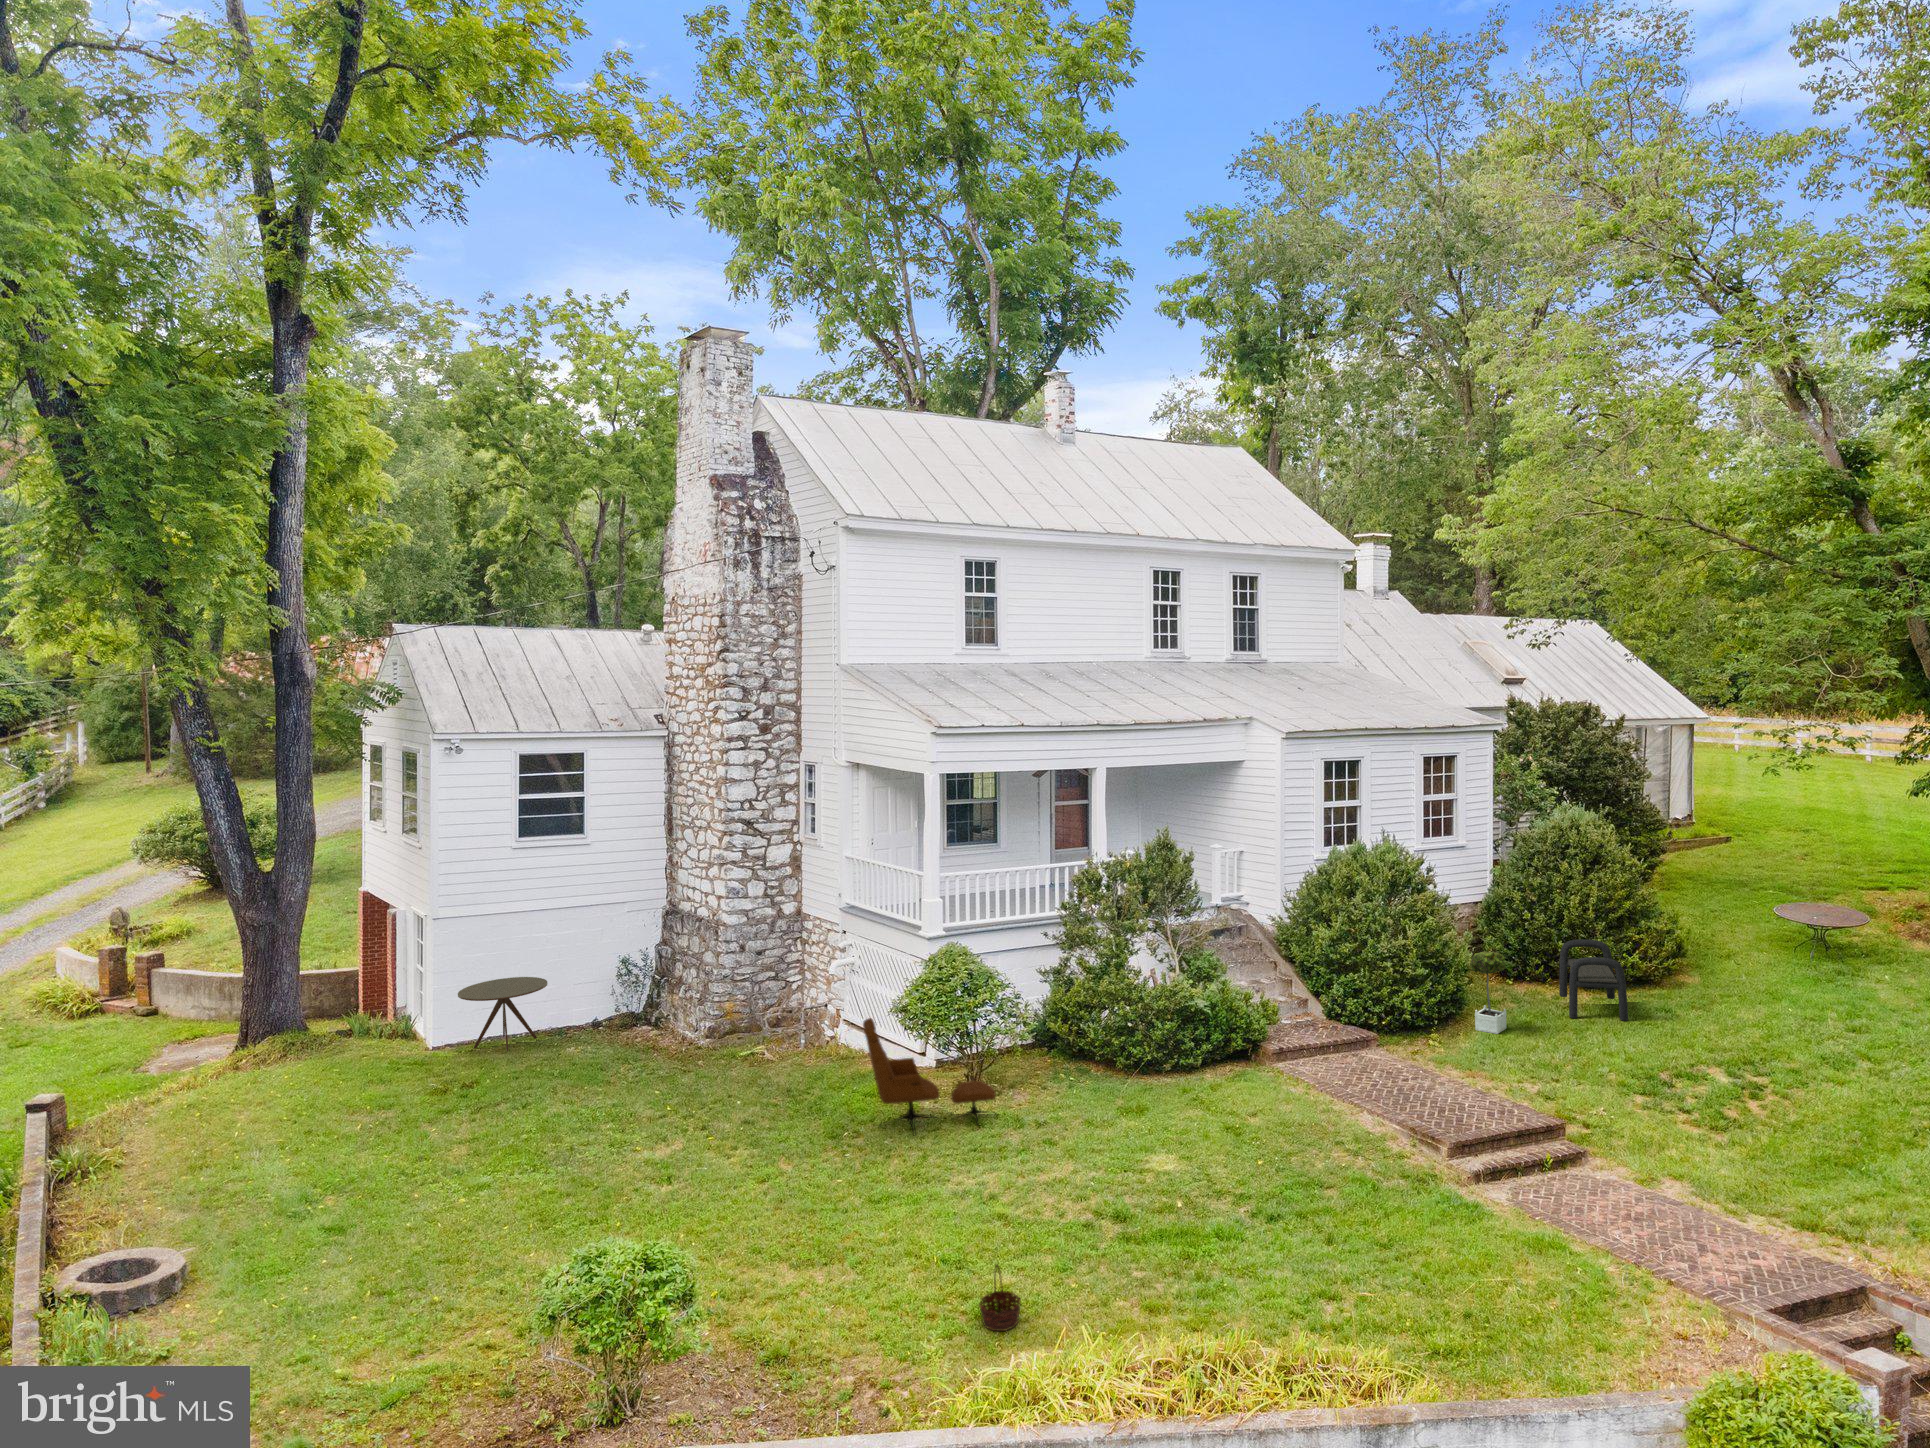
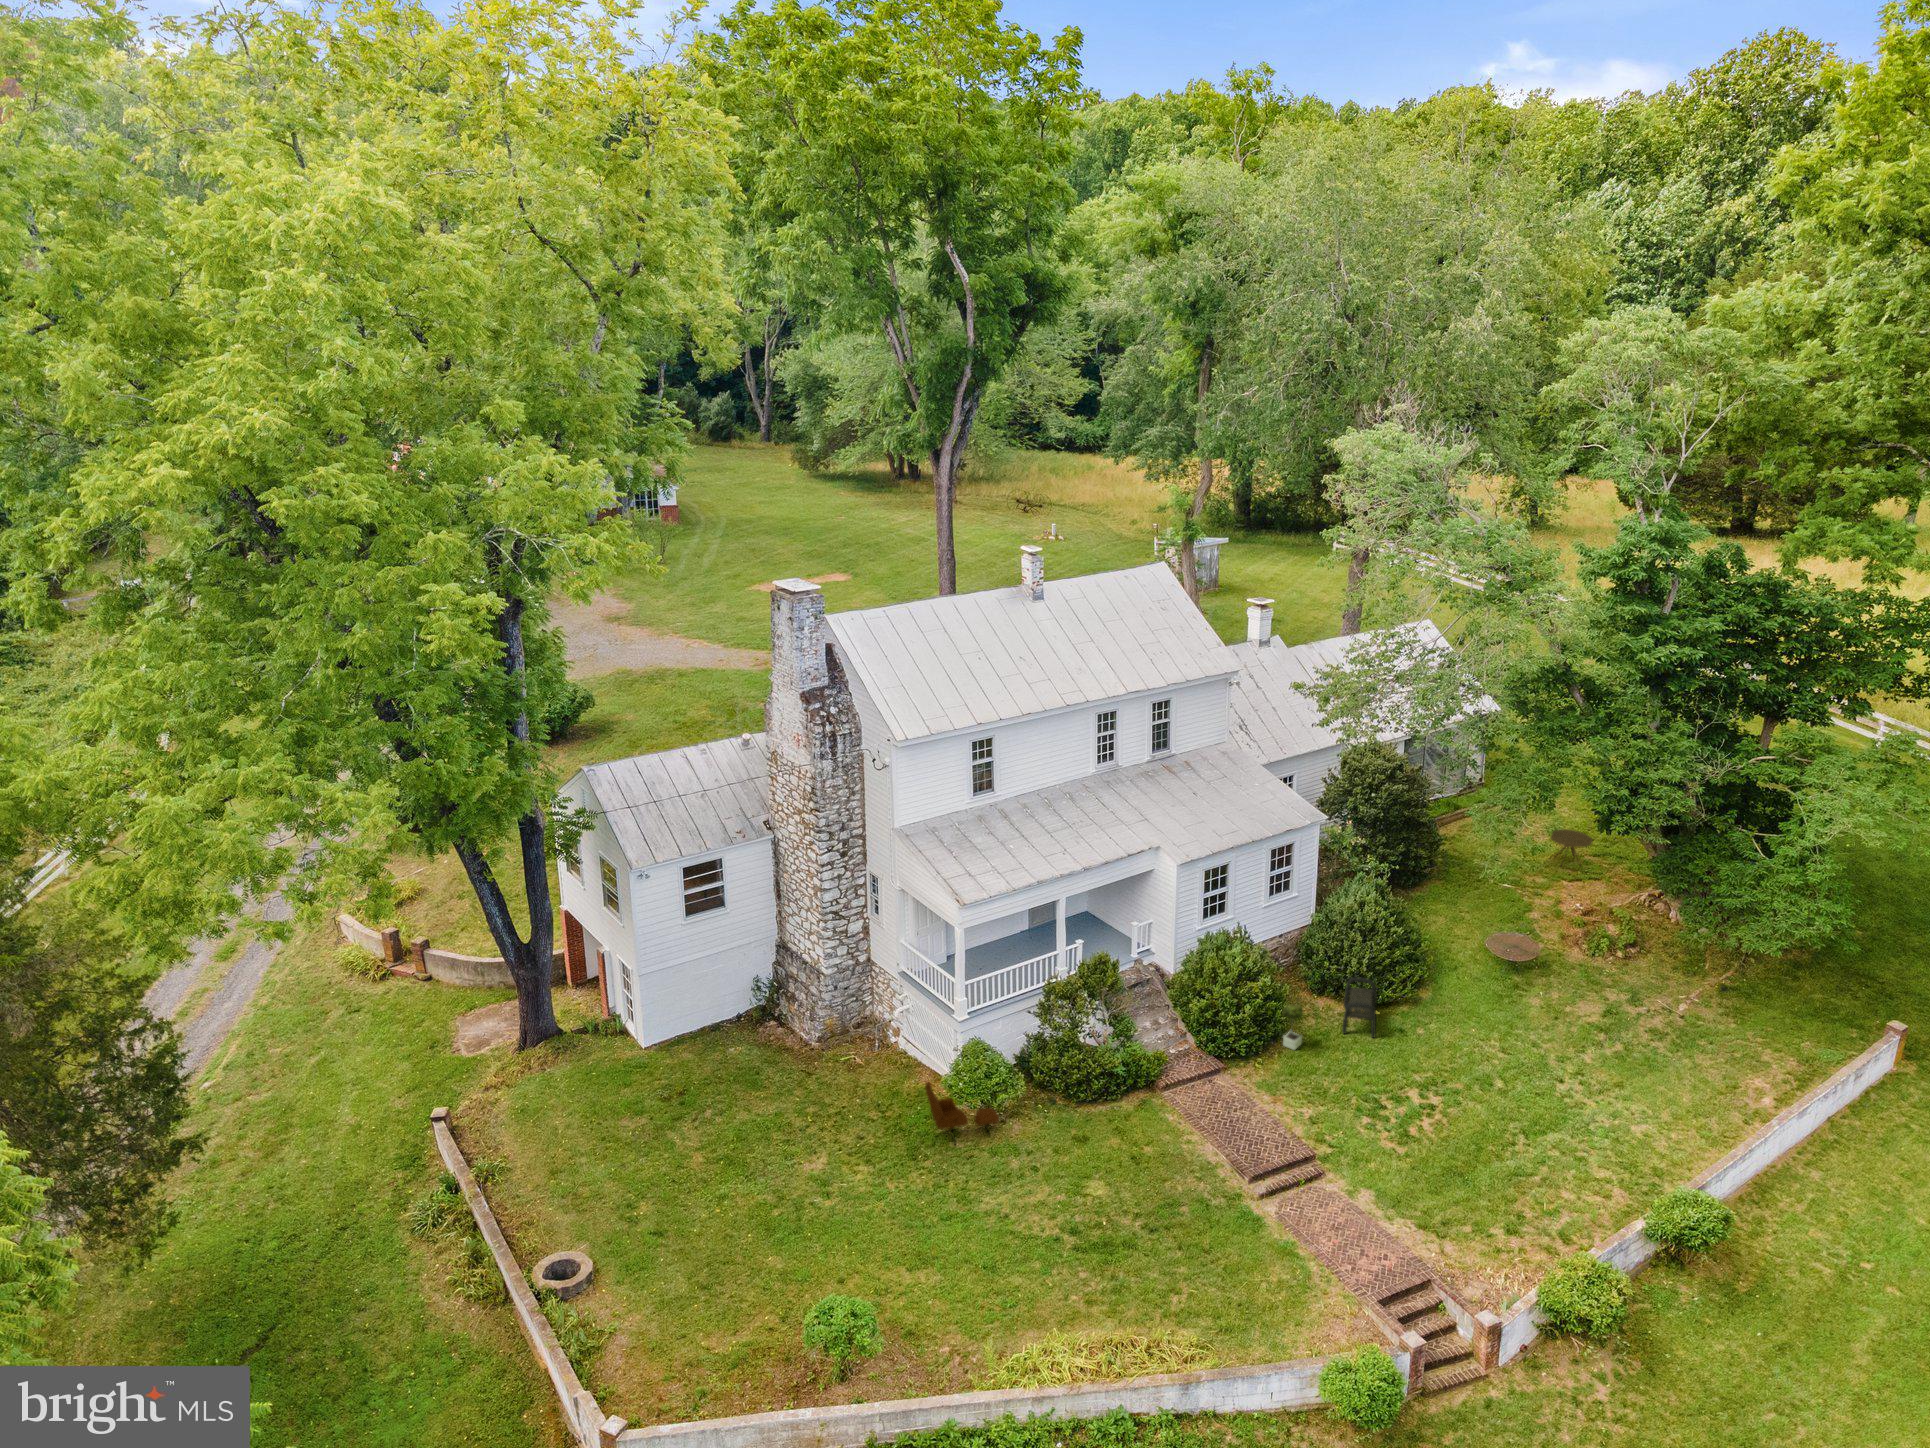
round table: present [458,977,548,1051] -> present [1550,829,1593,864]
basket: present [979,1265,1021,1331] -> none [999,1270,1019,1299]

